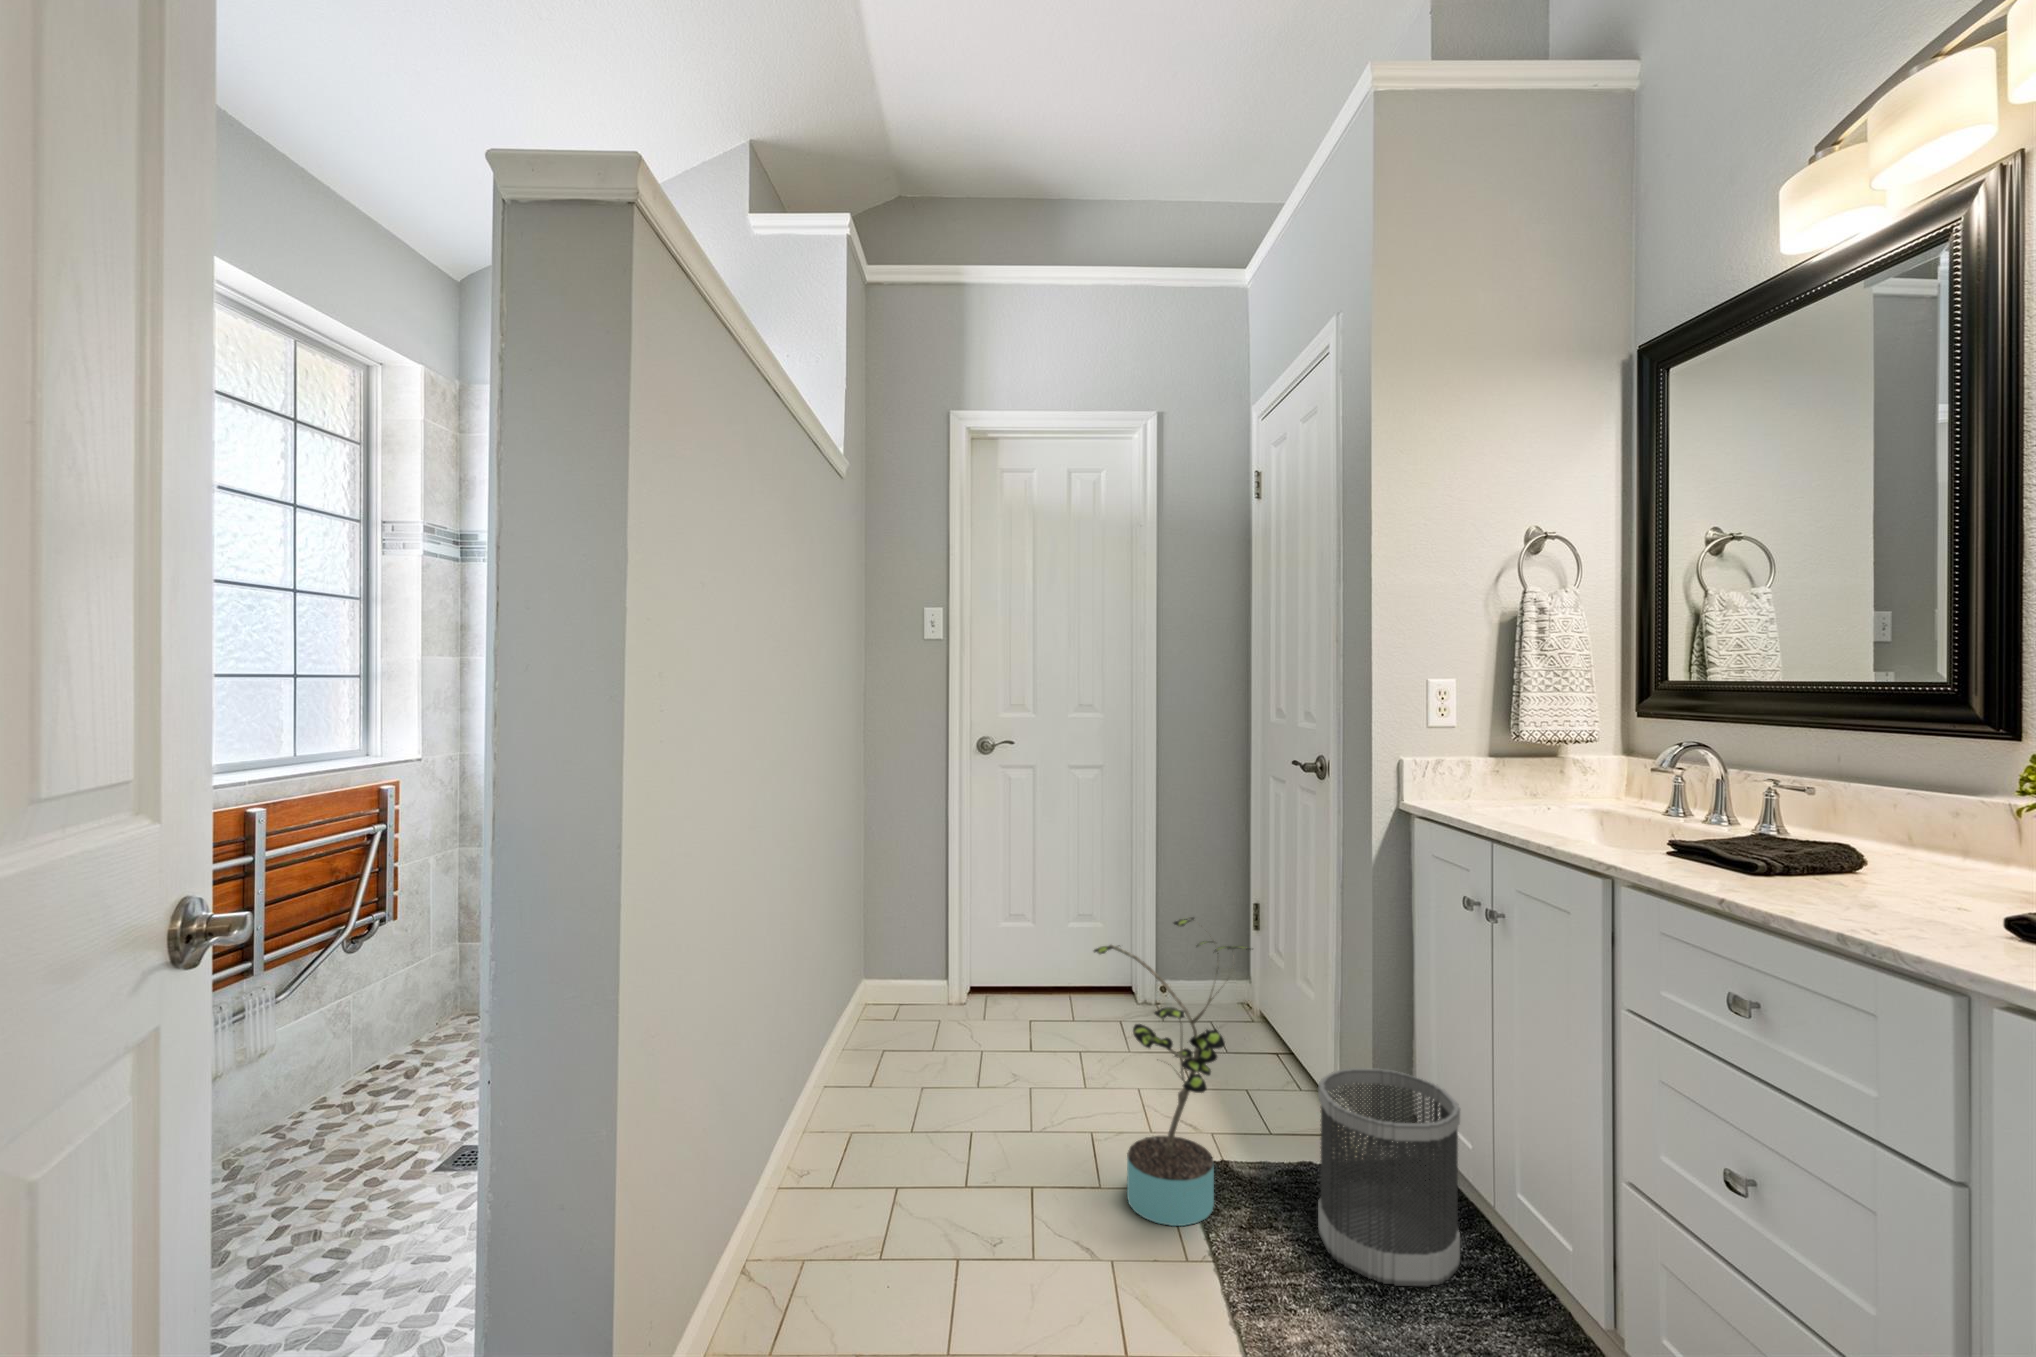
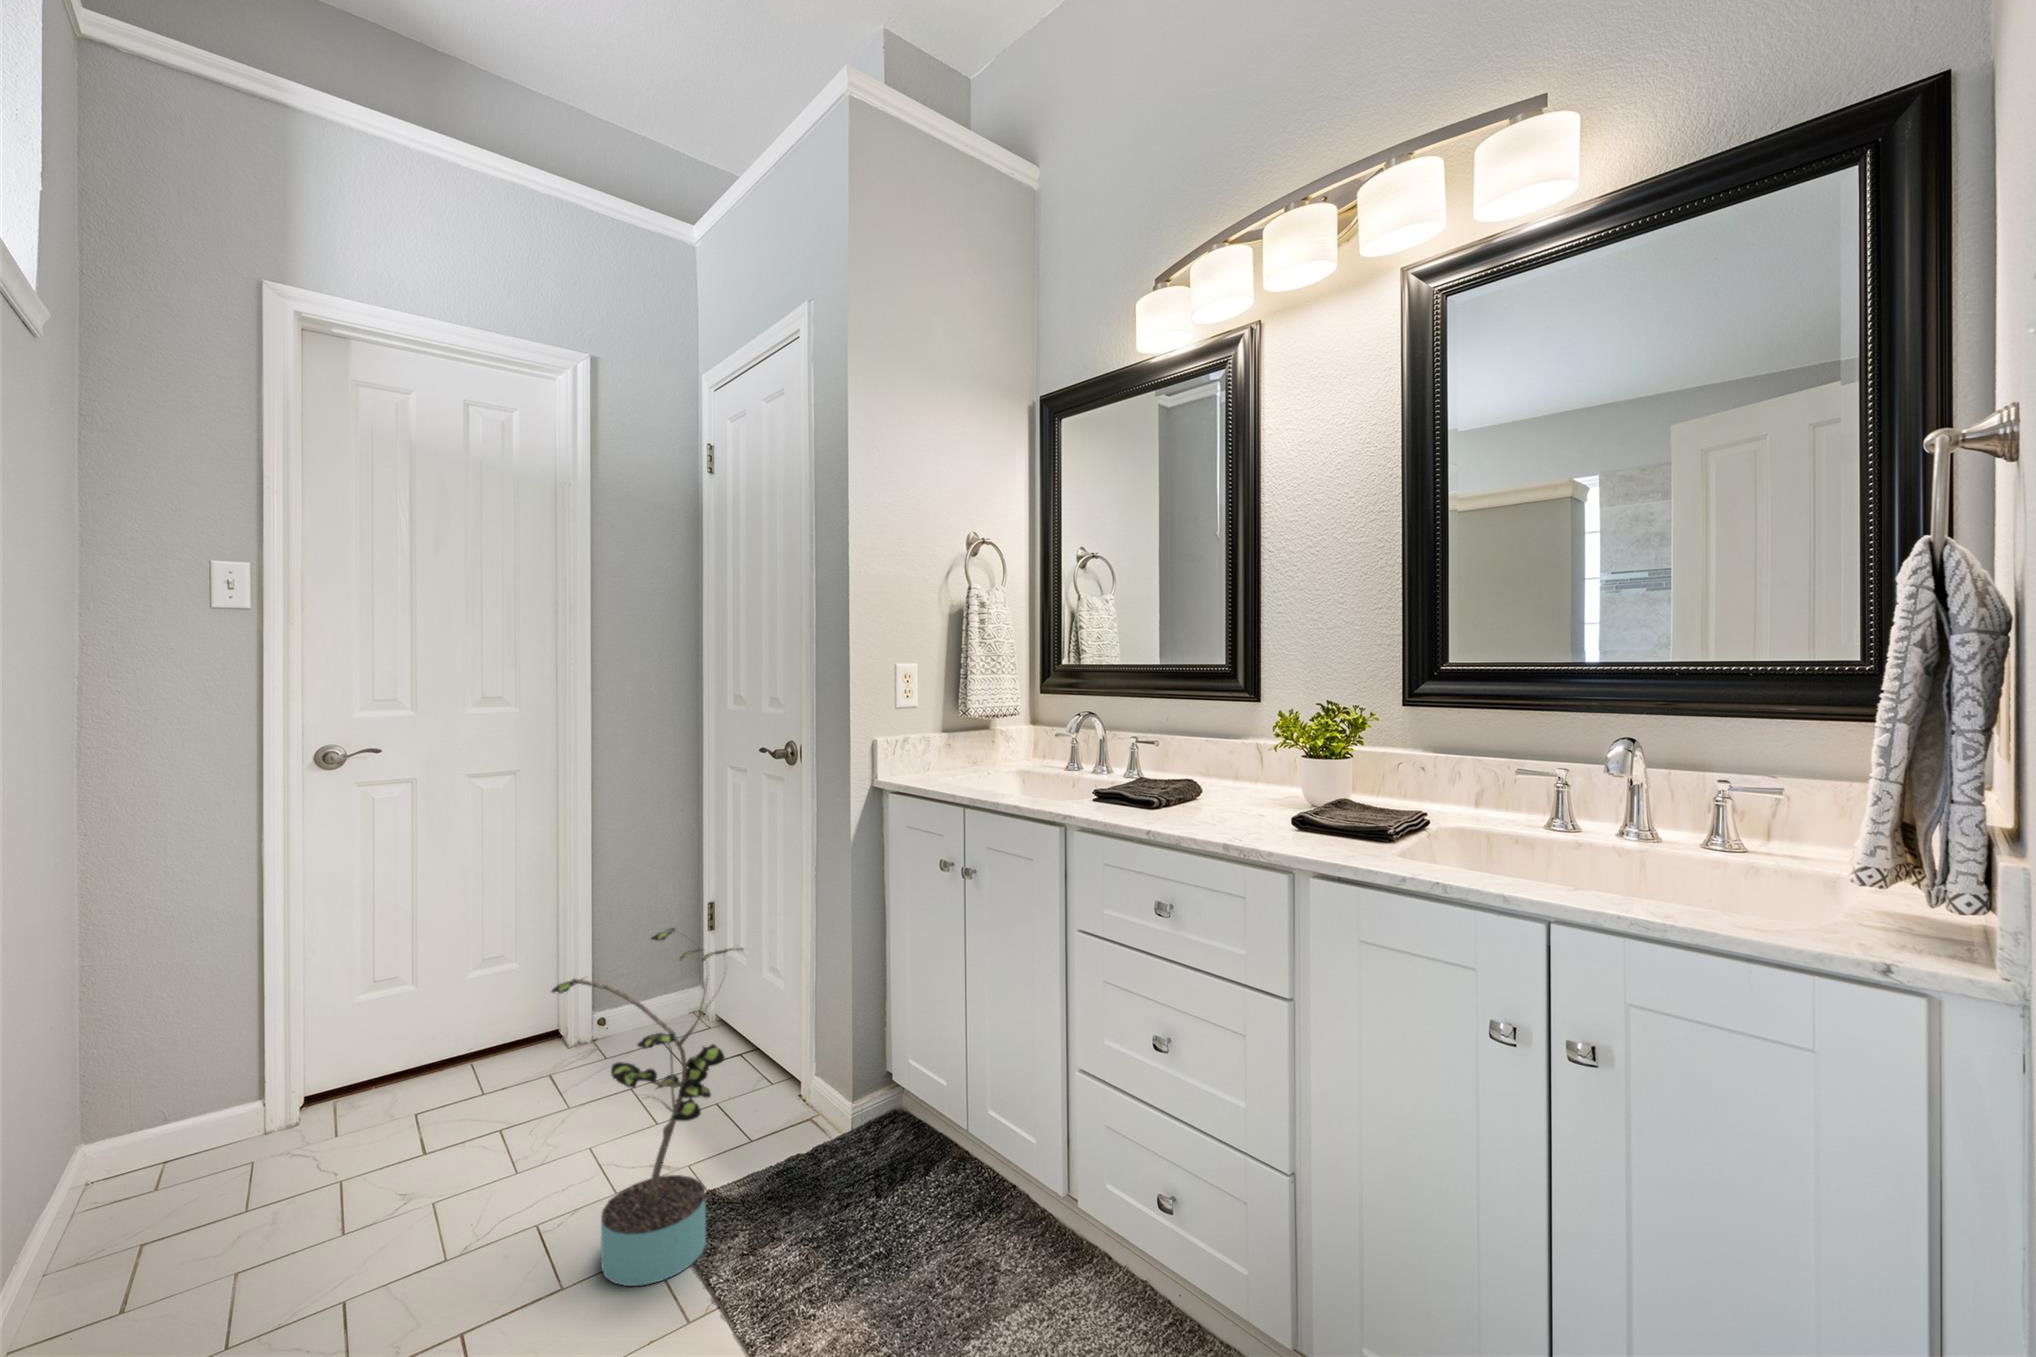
wastebasket: present [1318,1068,1460,1286] -> none [815,1036,946,1247]

